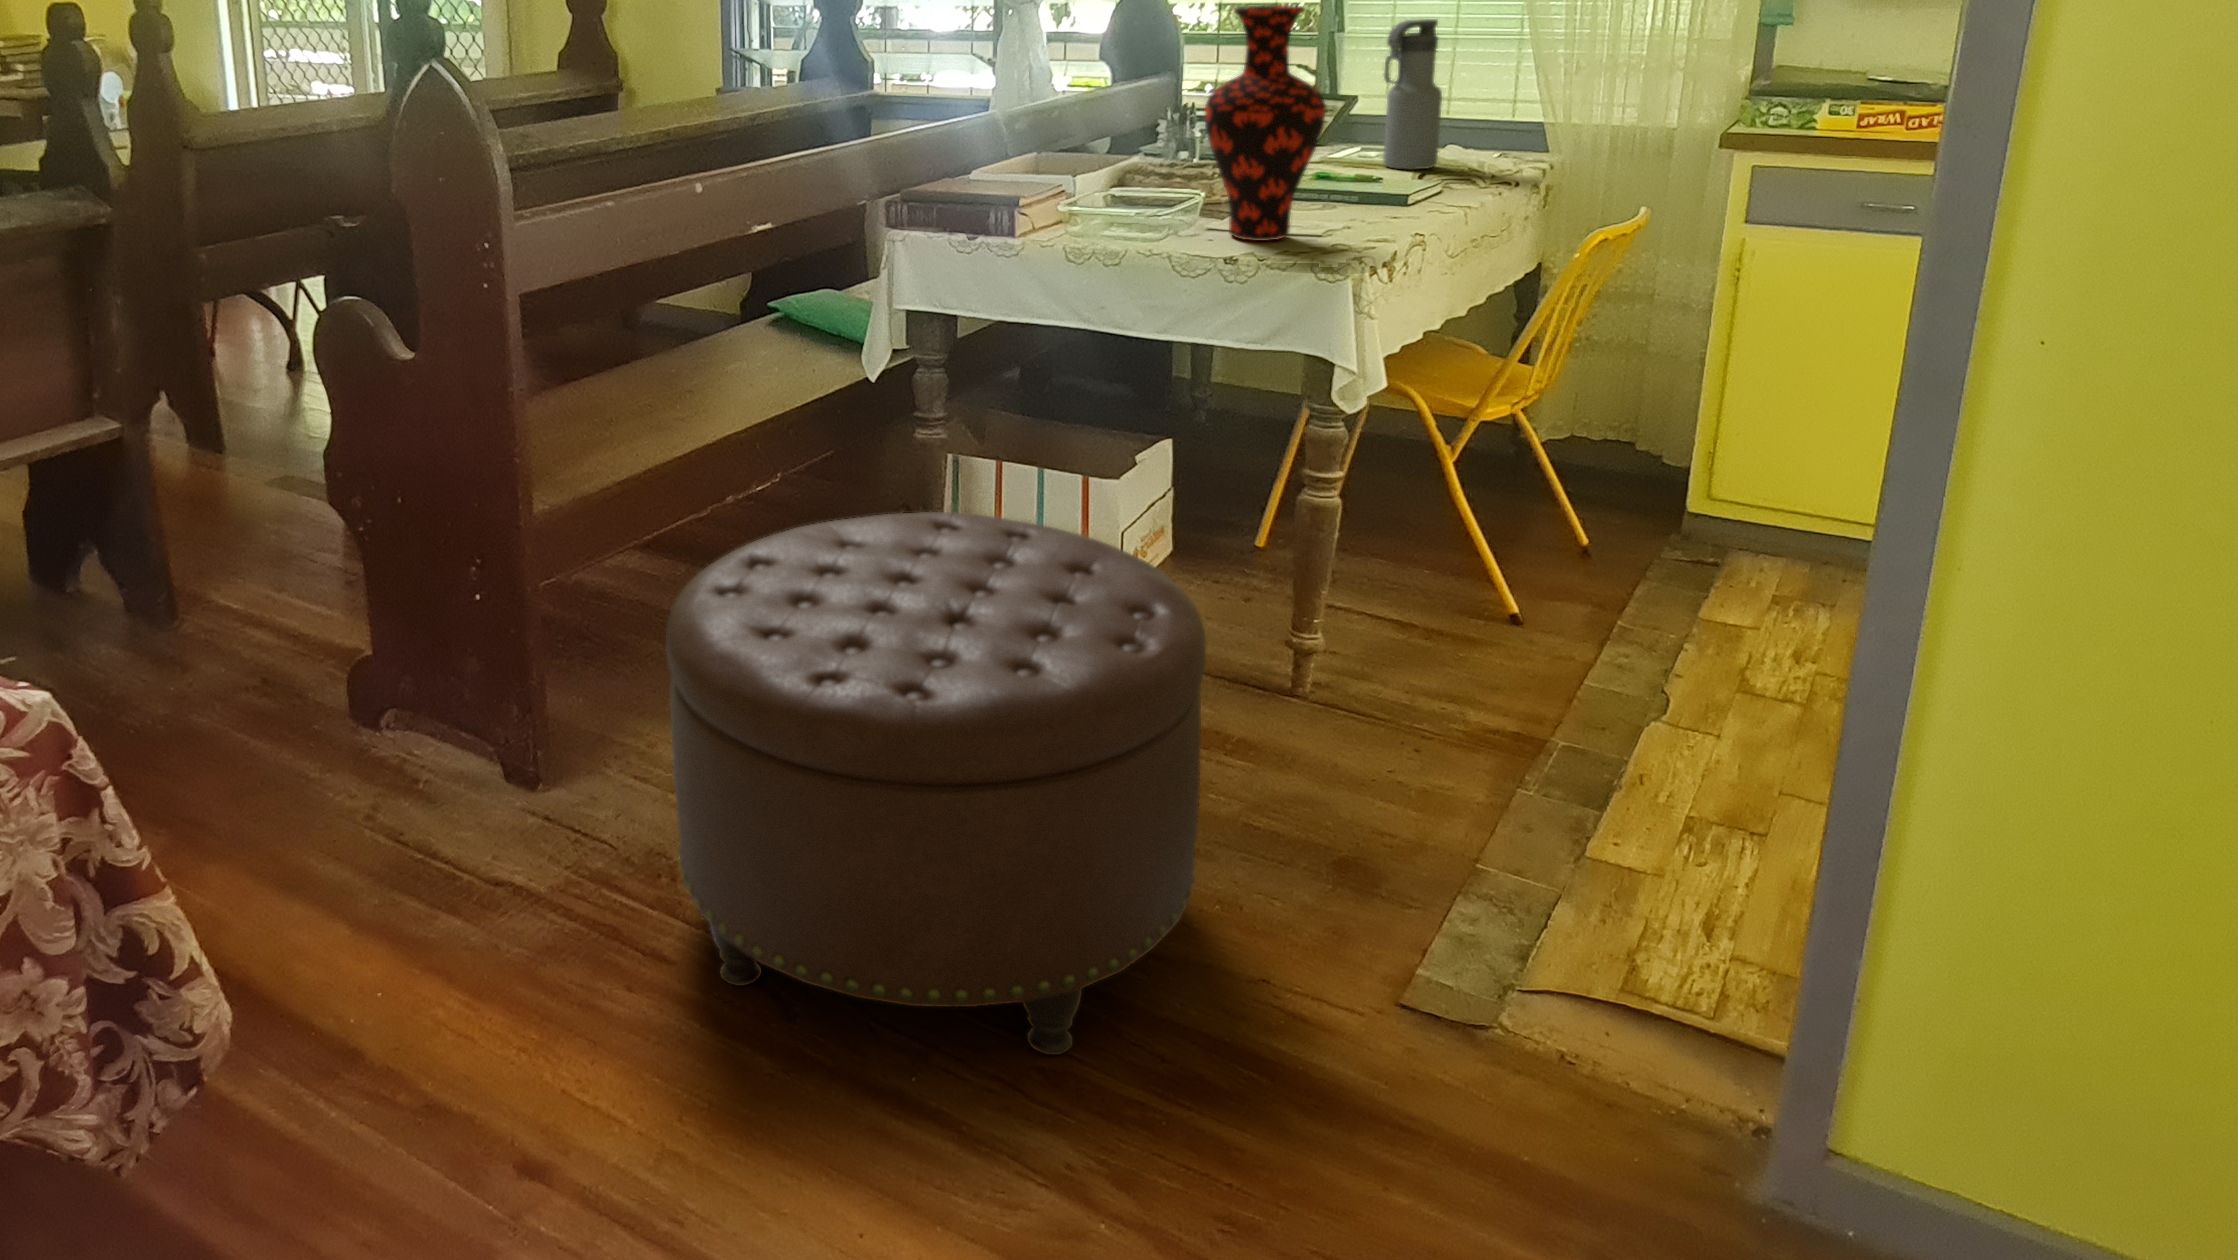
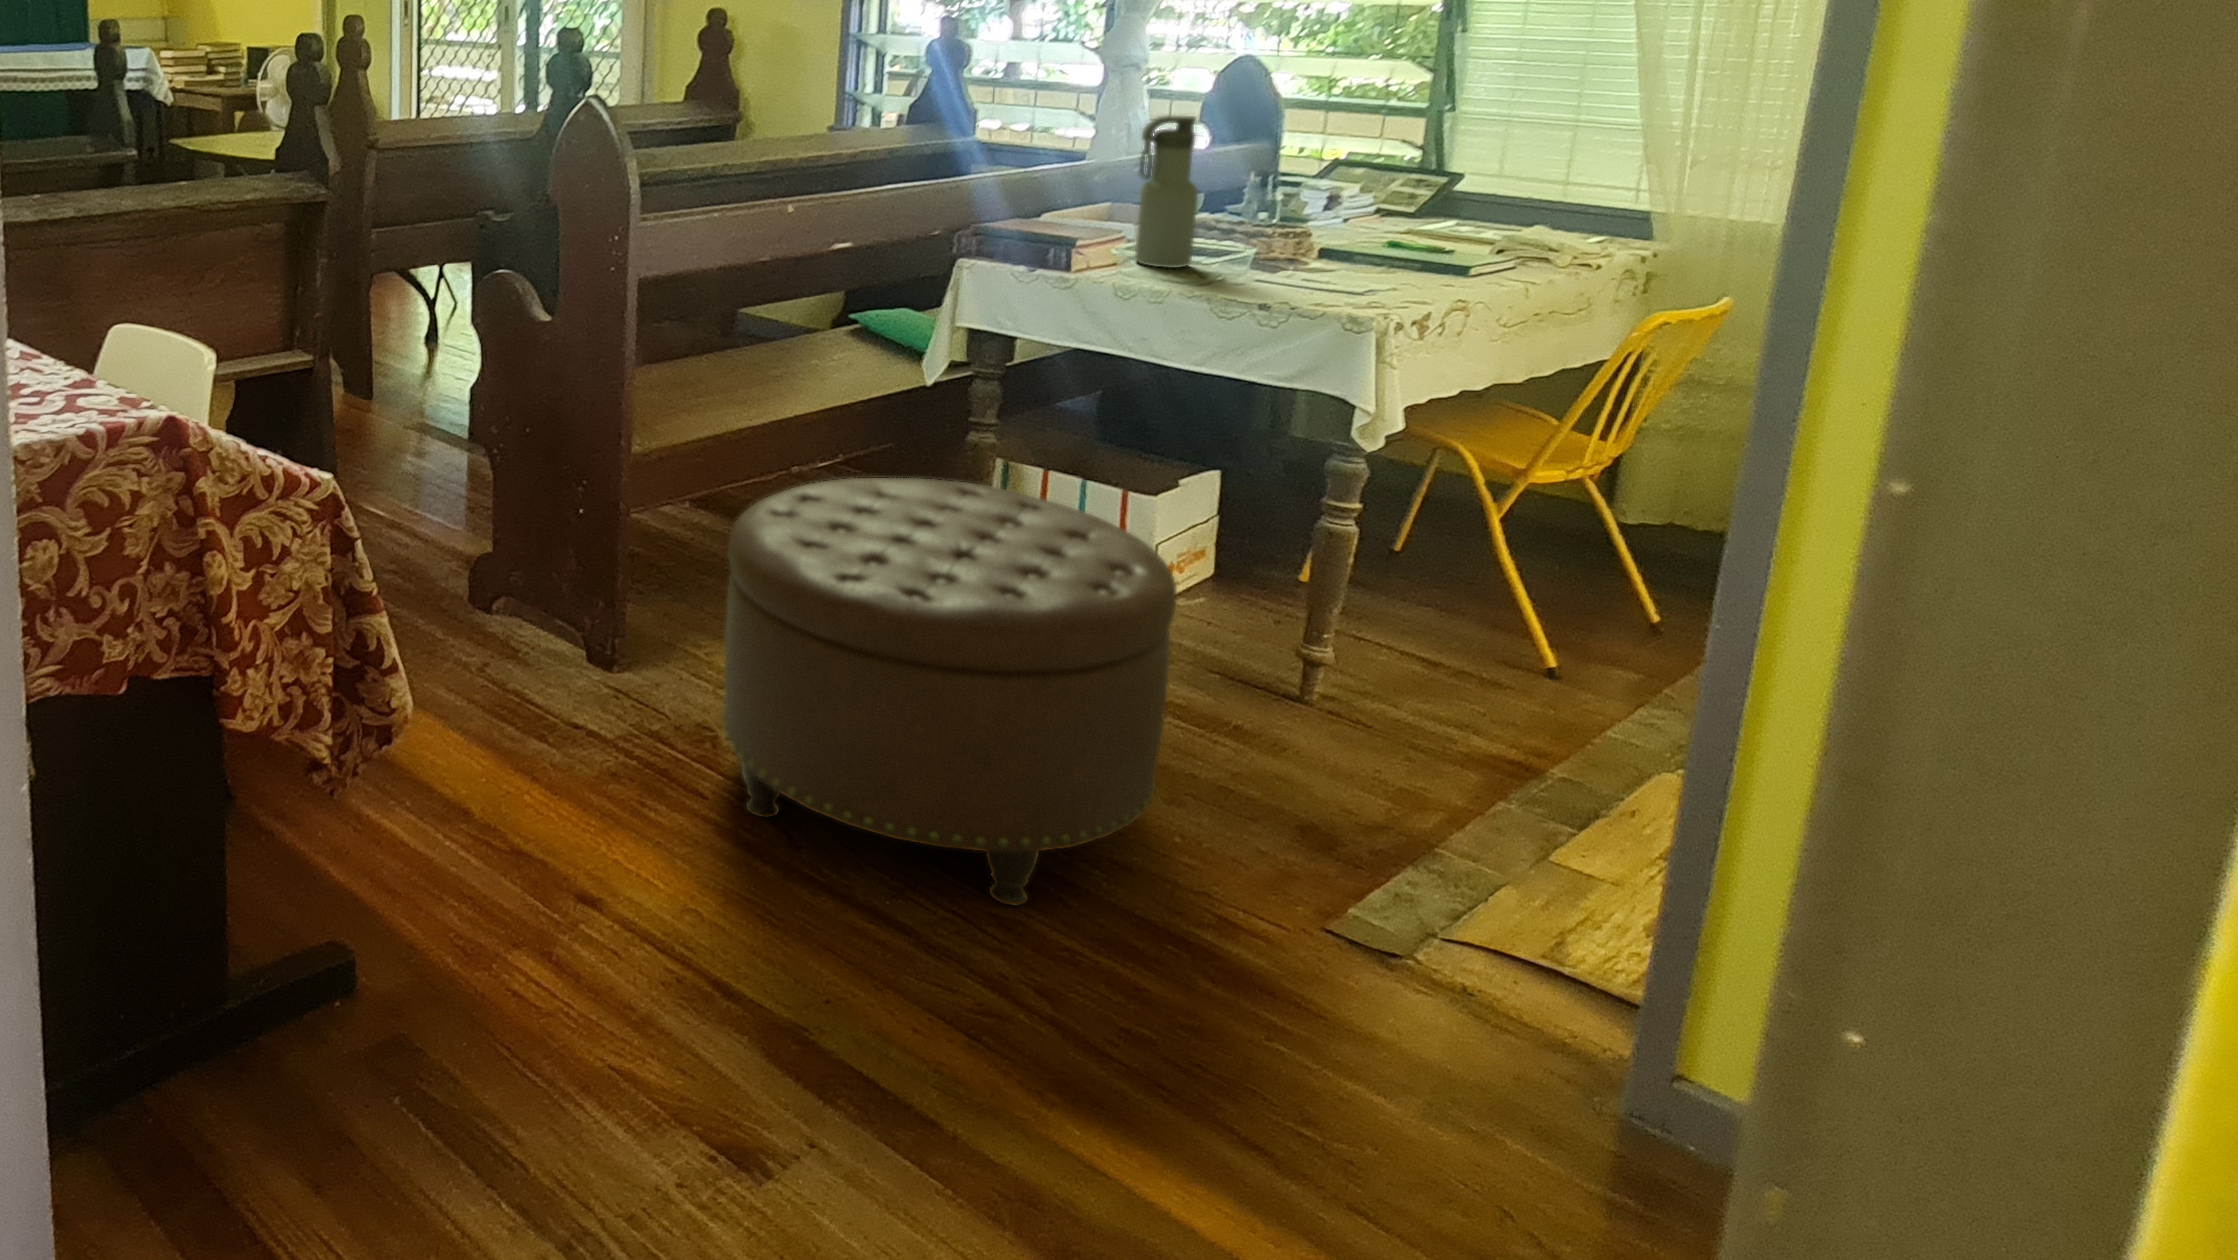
vase: present [1204,5,1326,241] -> none [1249,89,1366,292]
water bottle: present [1383,19,1442,169] -> present [1135,115,1198,268]

